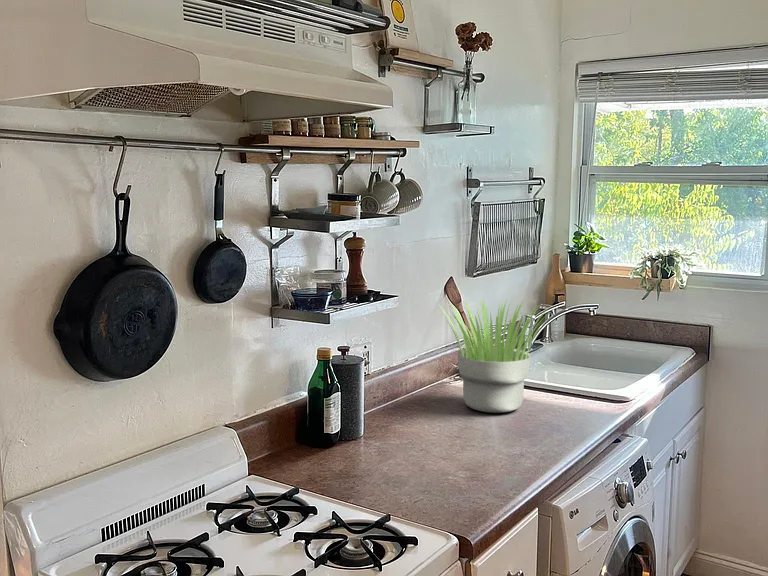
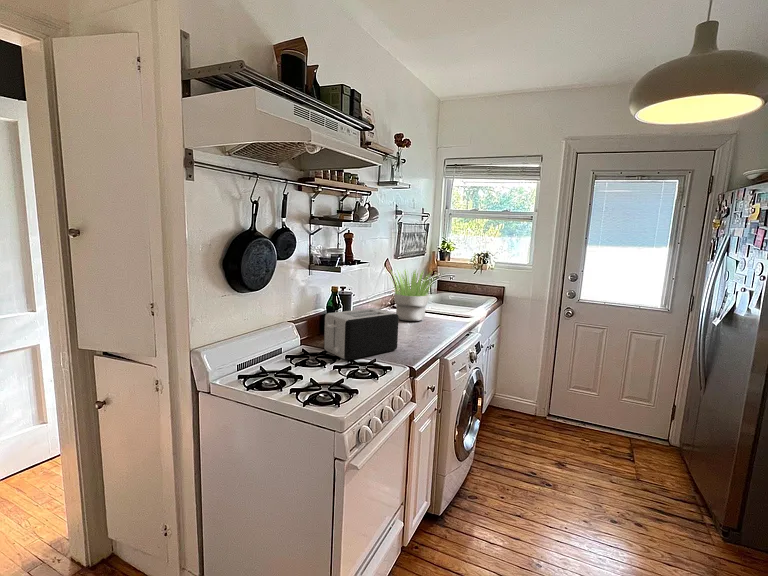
toaster: none [290,397,445,515] -> present [324,308,399,360]

